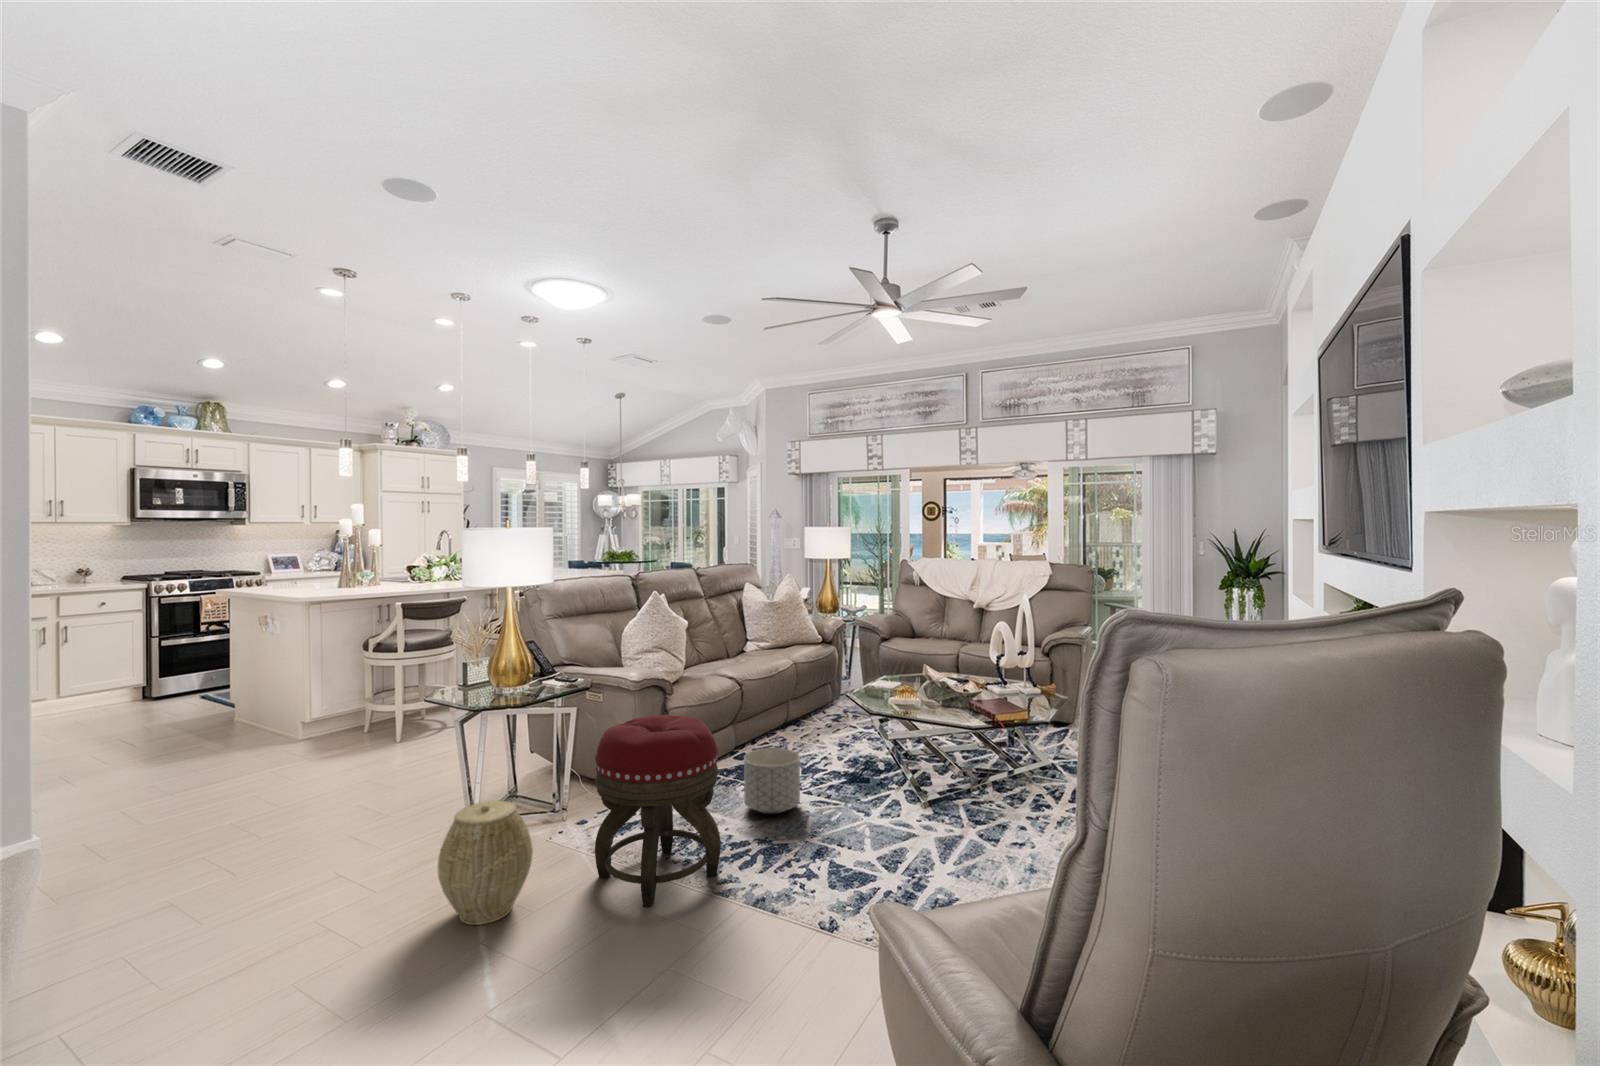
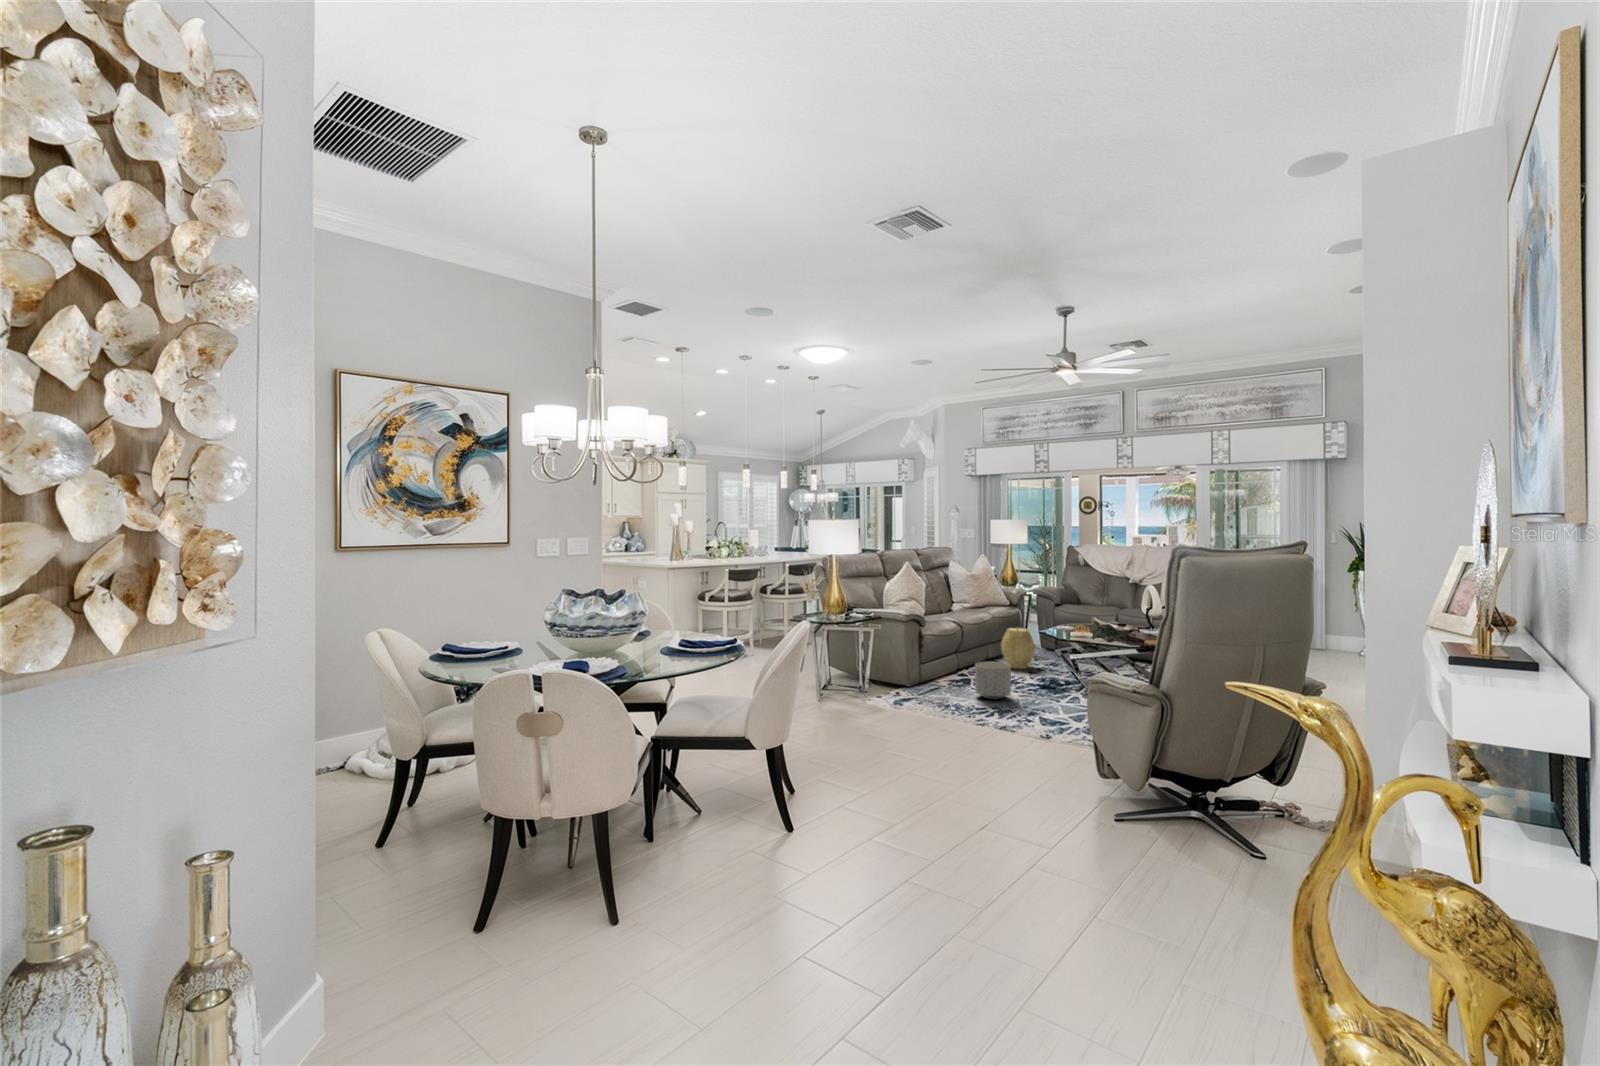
footstool: present [595,715,721,906] -> none [903,631,974,726]
woven basket: present [438,801,533,925] -> present [1001,628,1035,669]

